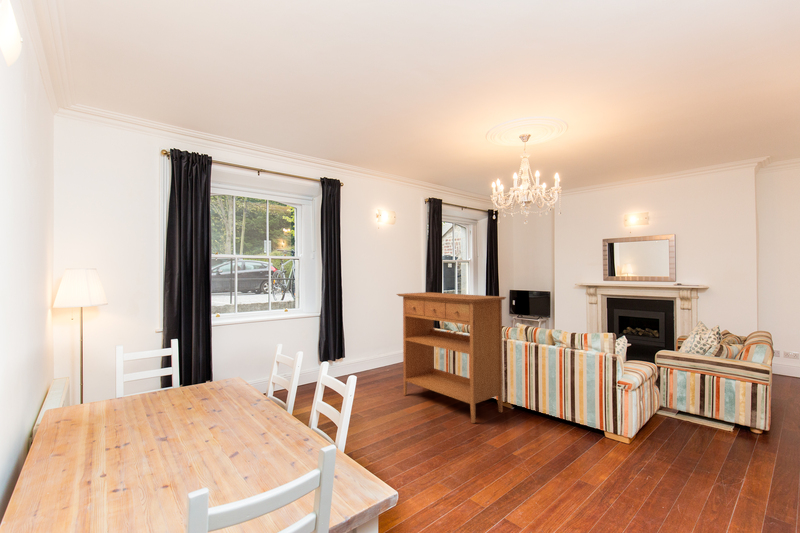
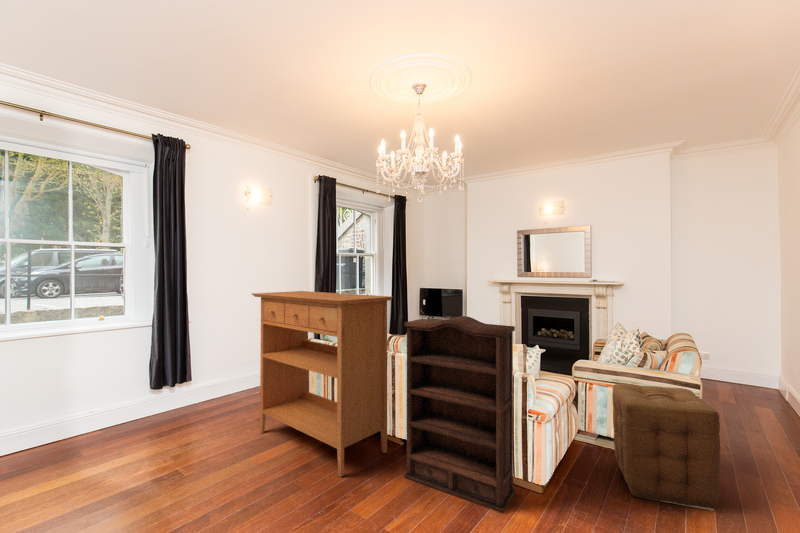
bookshelf: none [519,312,607,451] -> present [404,316,515,513]
ottoman: none [689,367,779,463] -> present [612,383,721,511]

